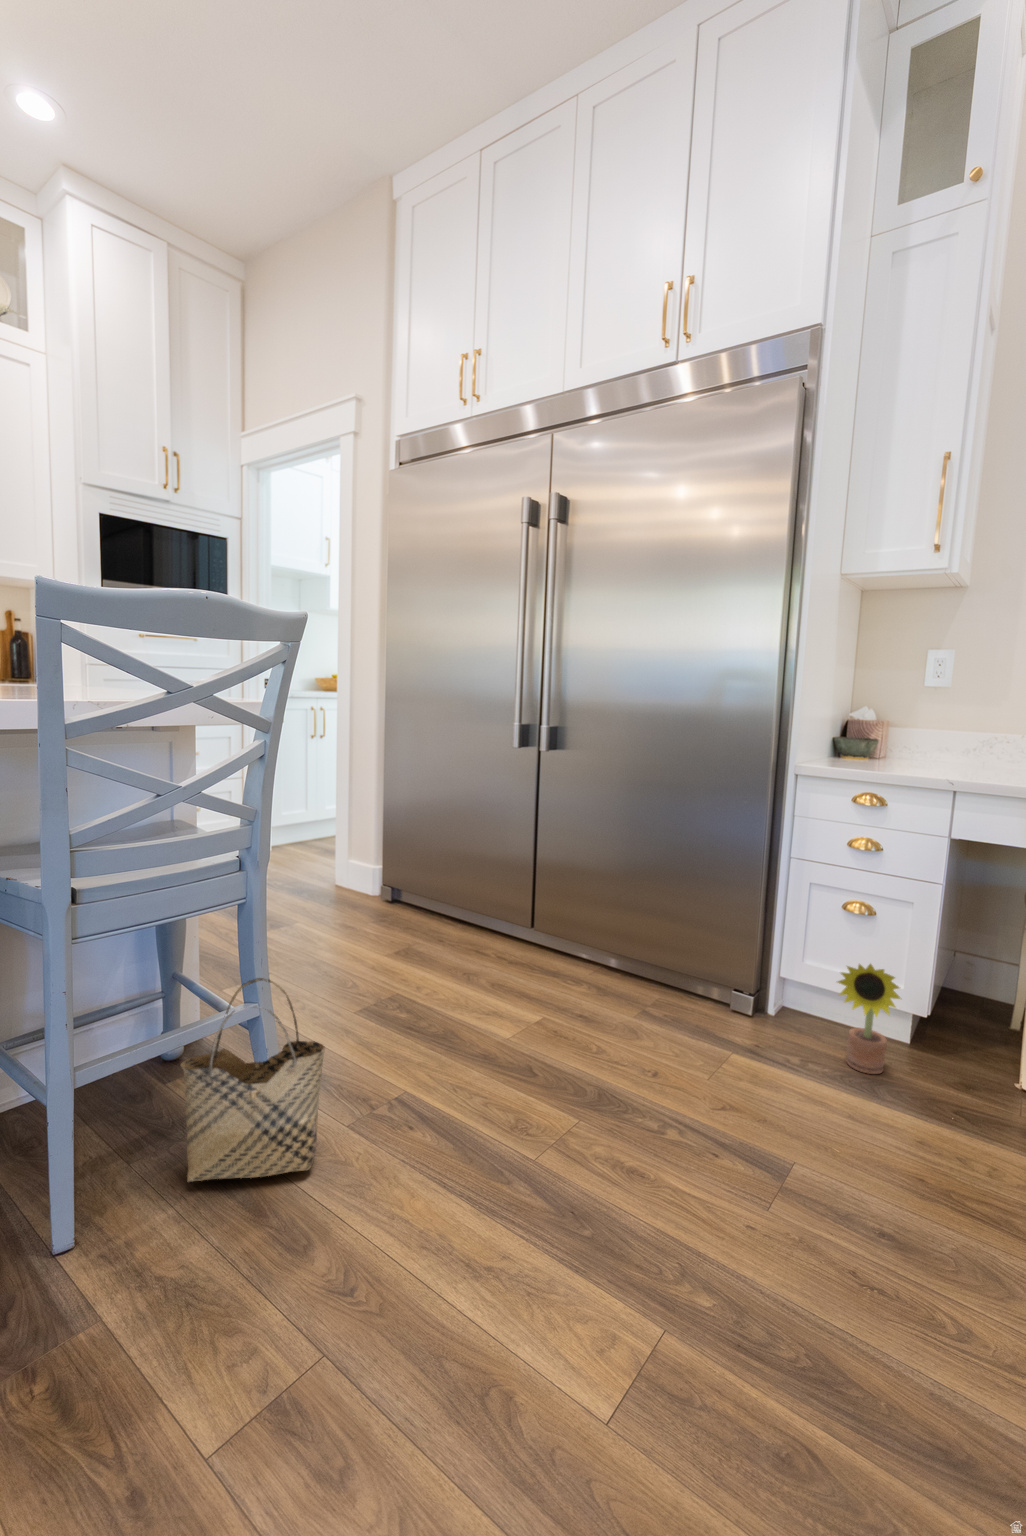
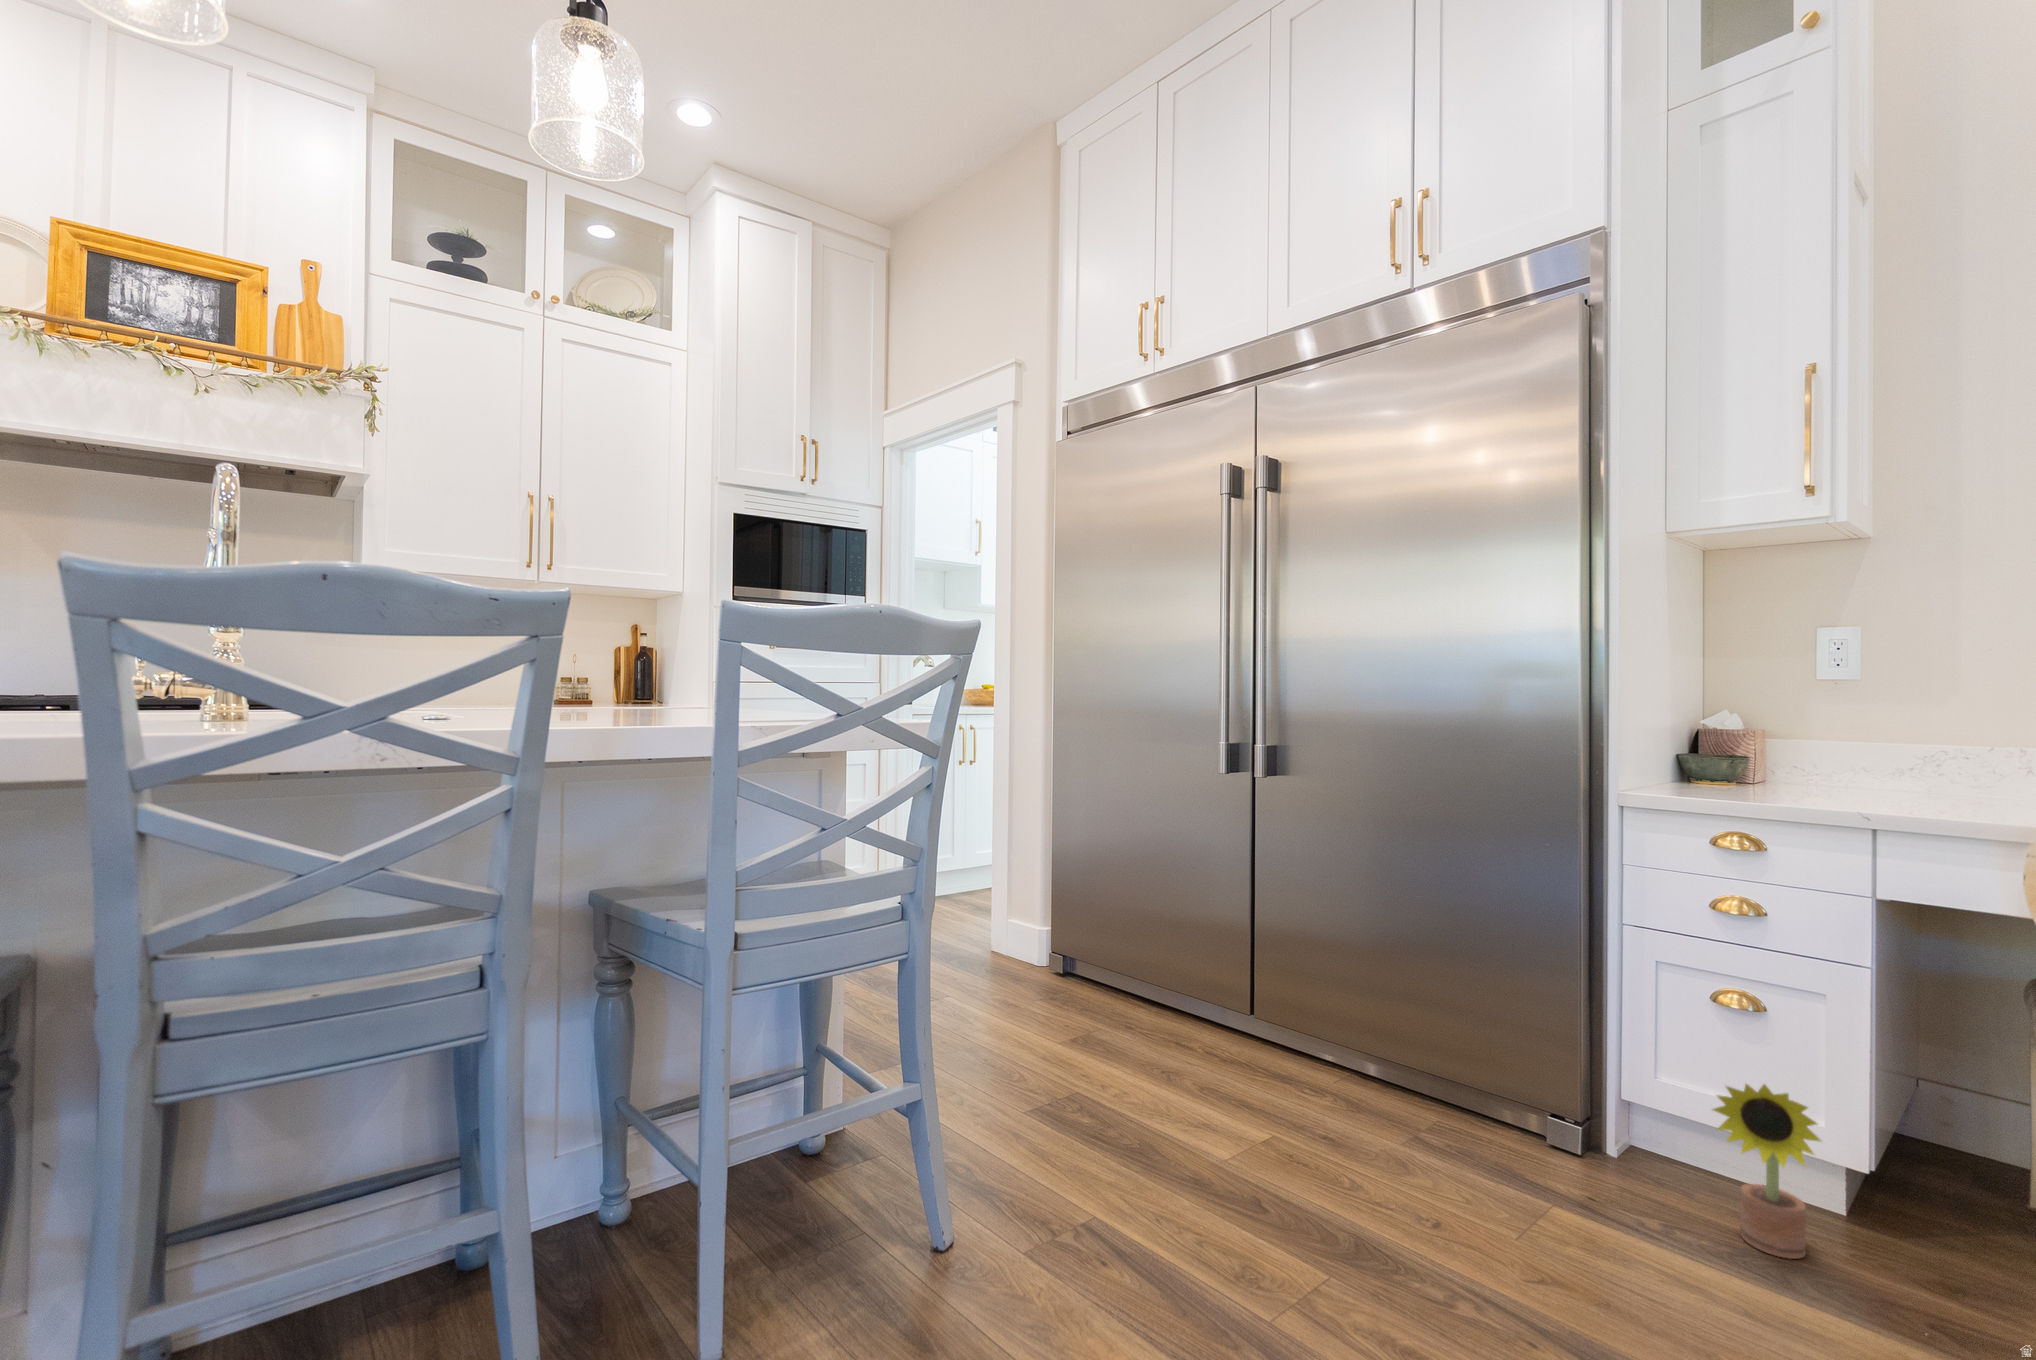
woven basket: present [181,978,325,1182] -> none [835,1052,999,1306]

